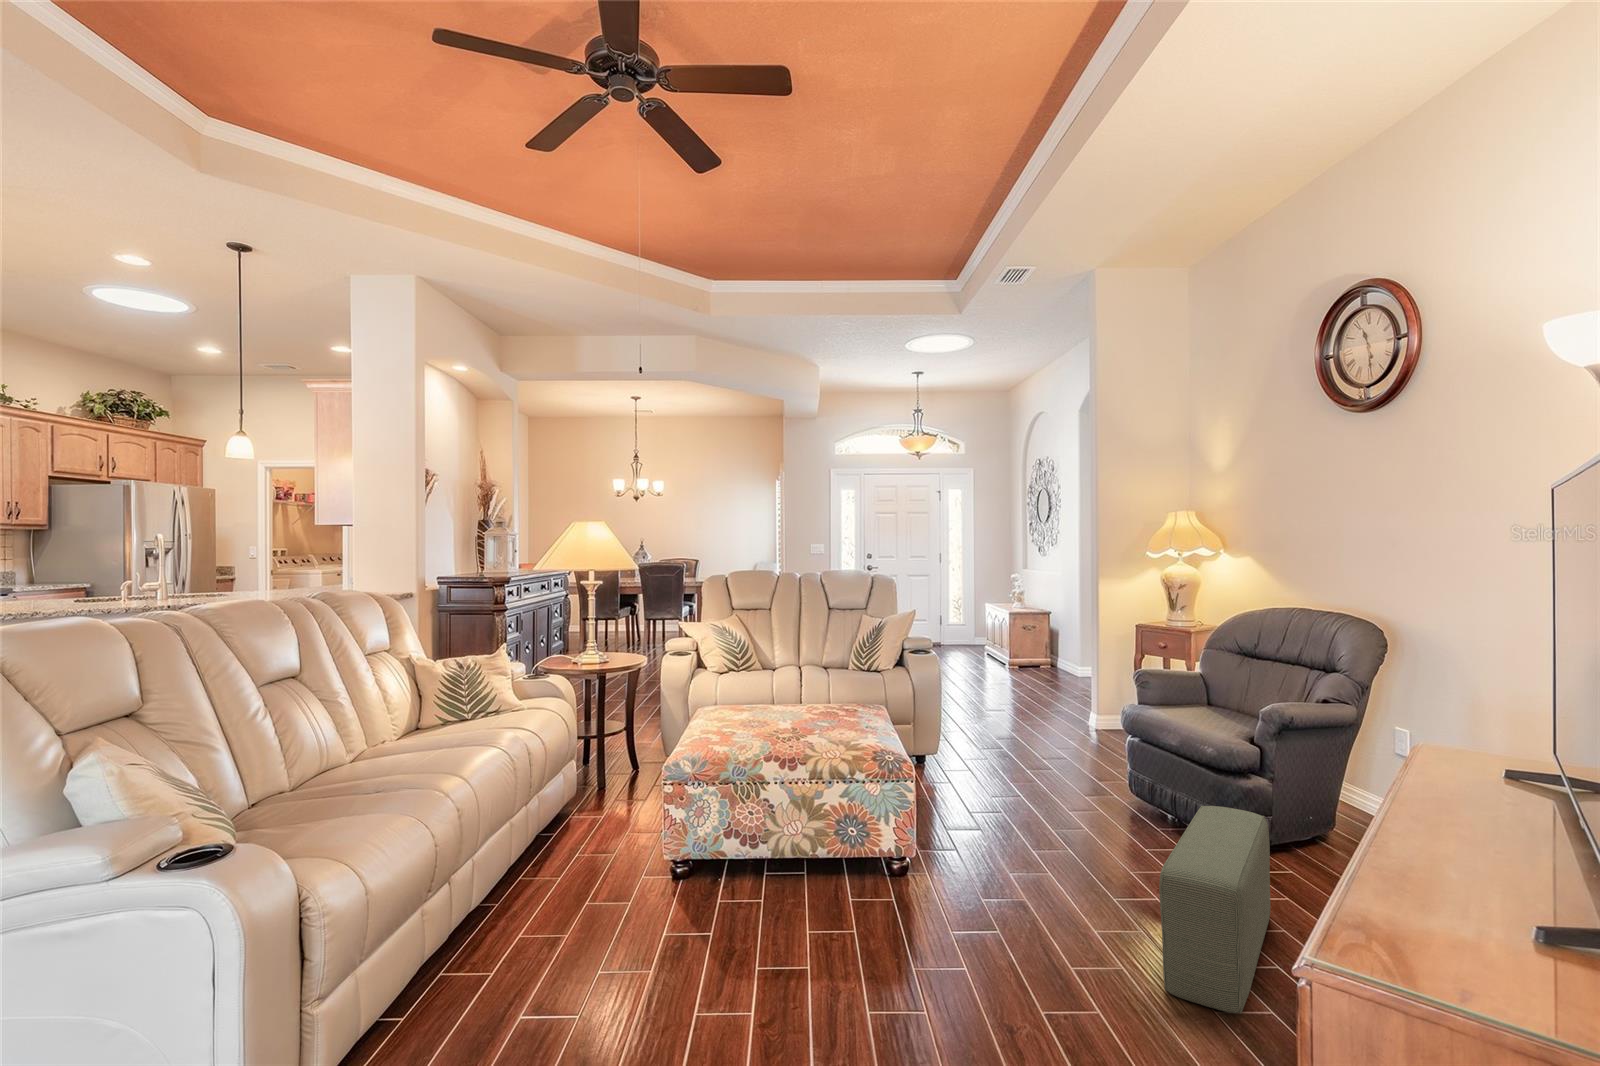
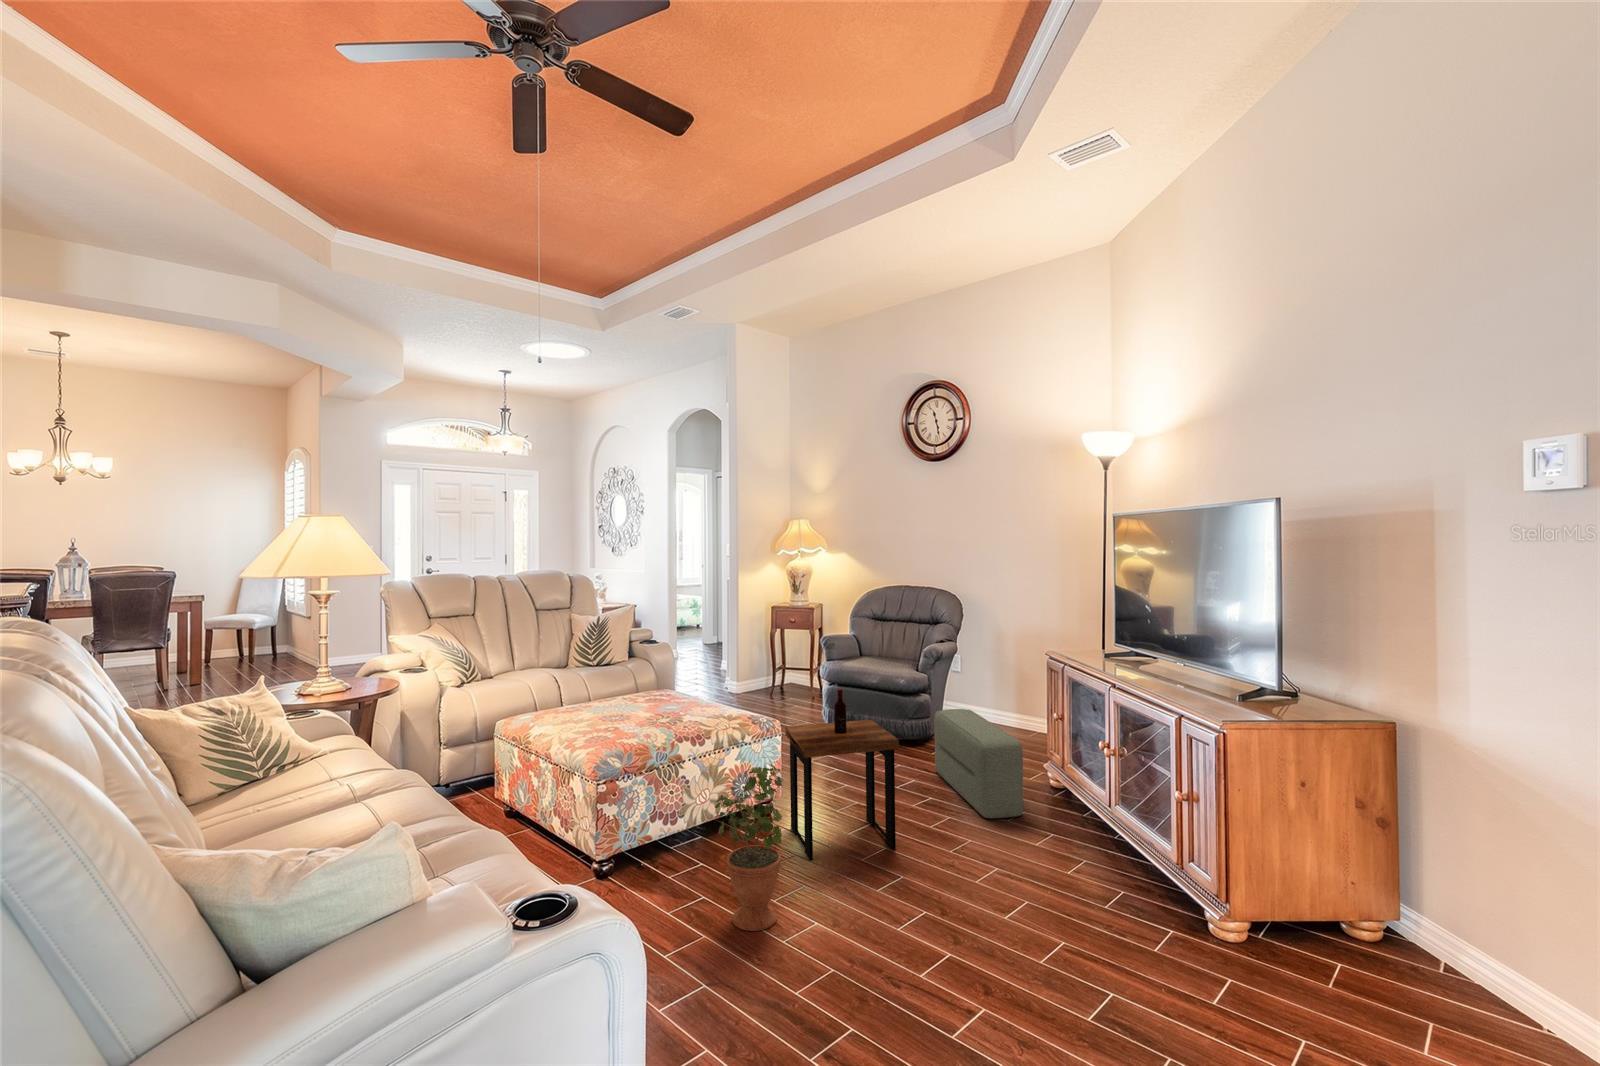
side table: none [845,733,1002,973] -> present [785,689,899,860]
potted plant: none [671,790,756,987] -> present [715,757,783,931]

